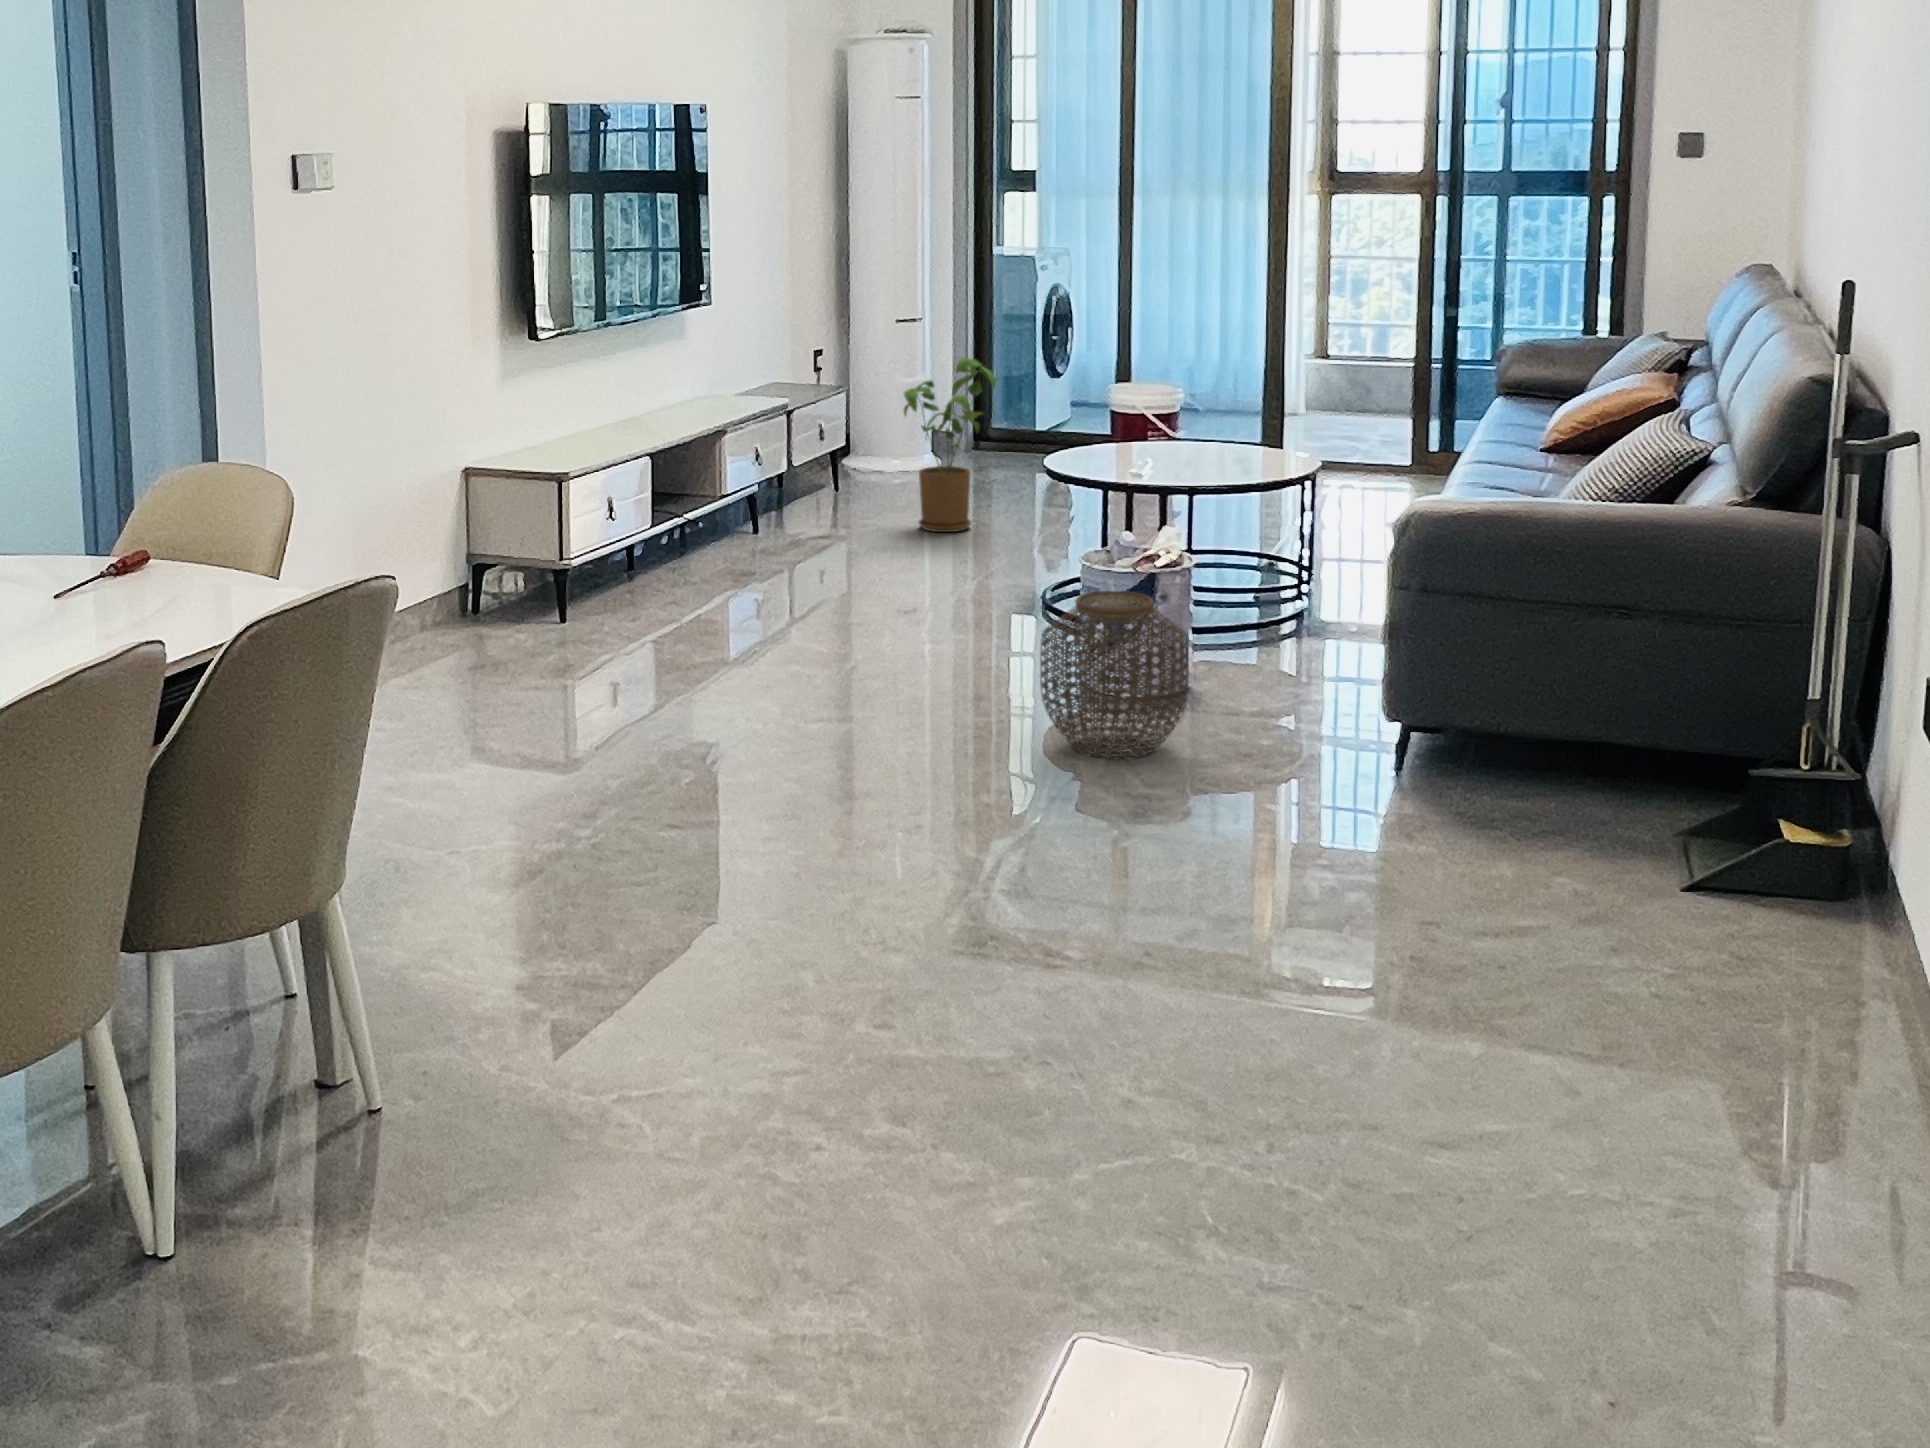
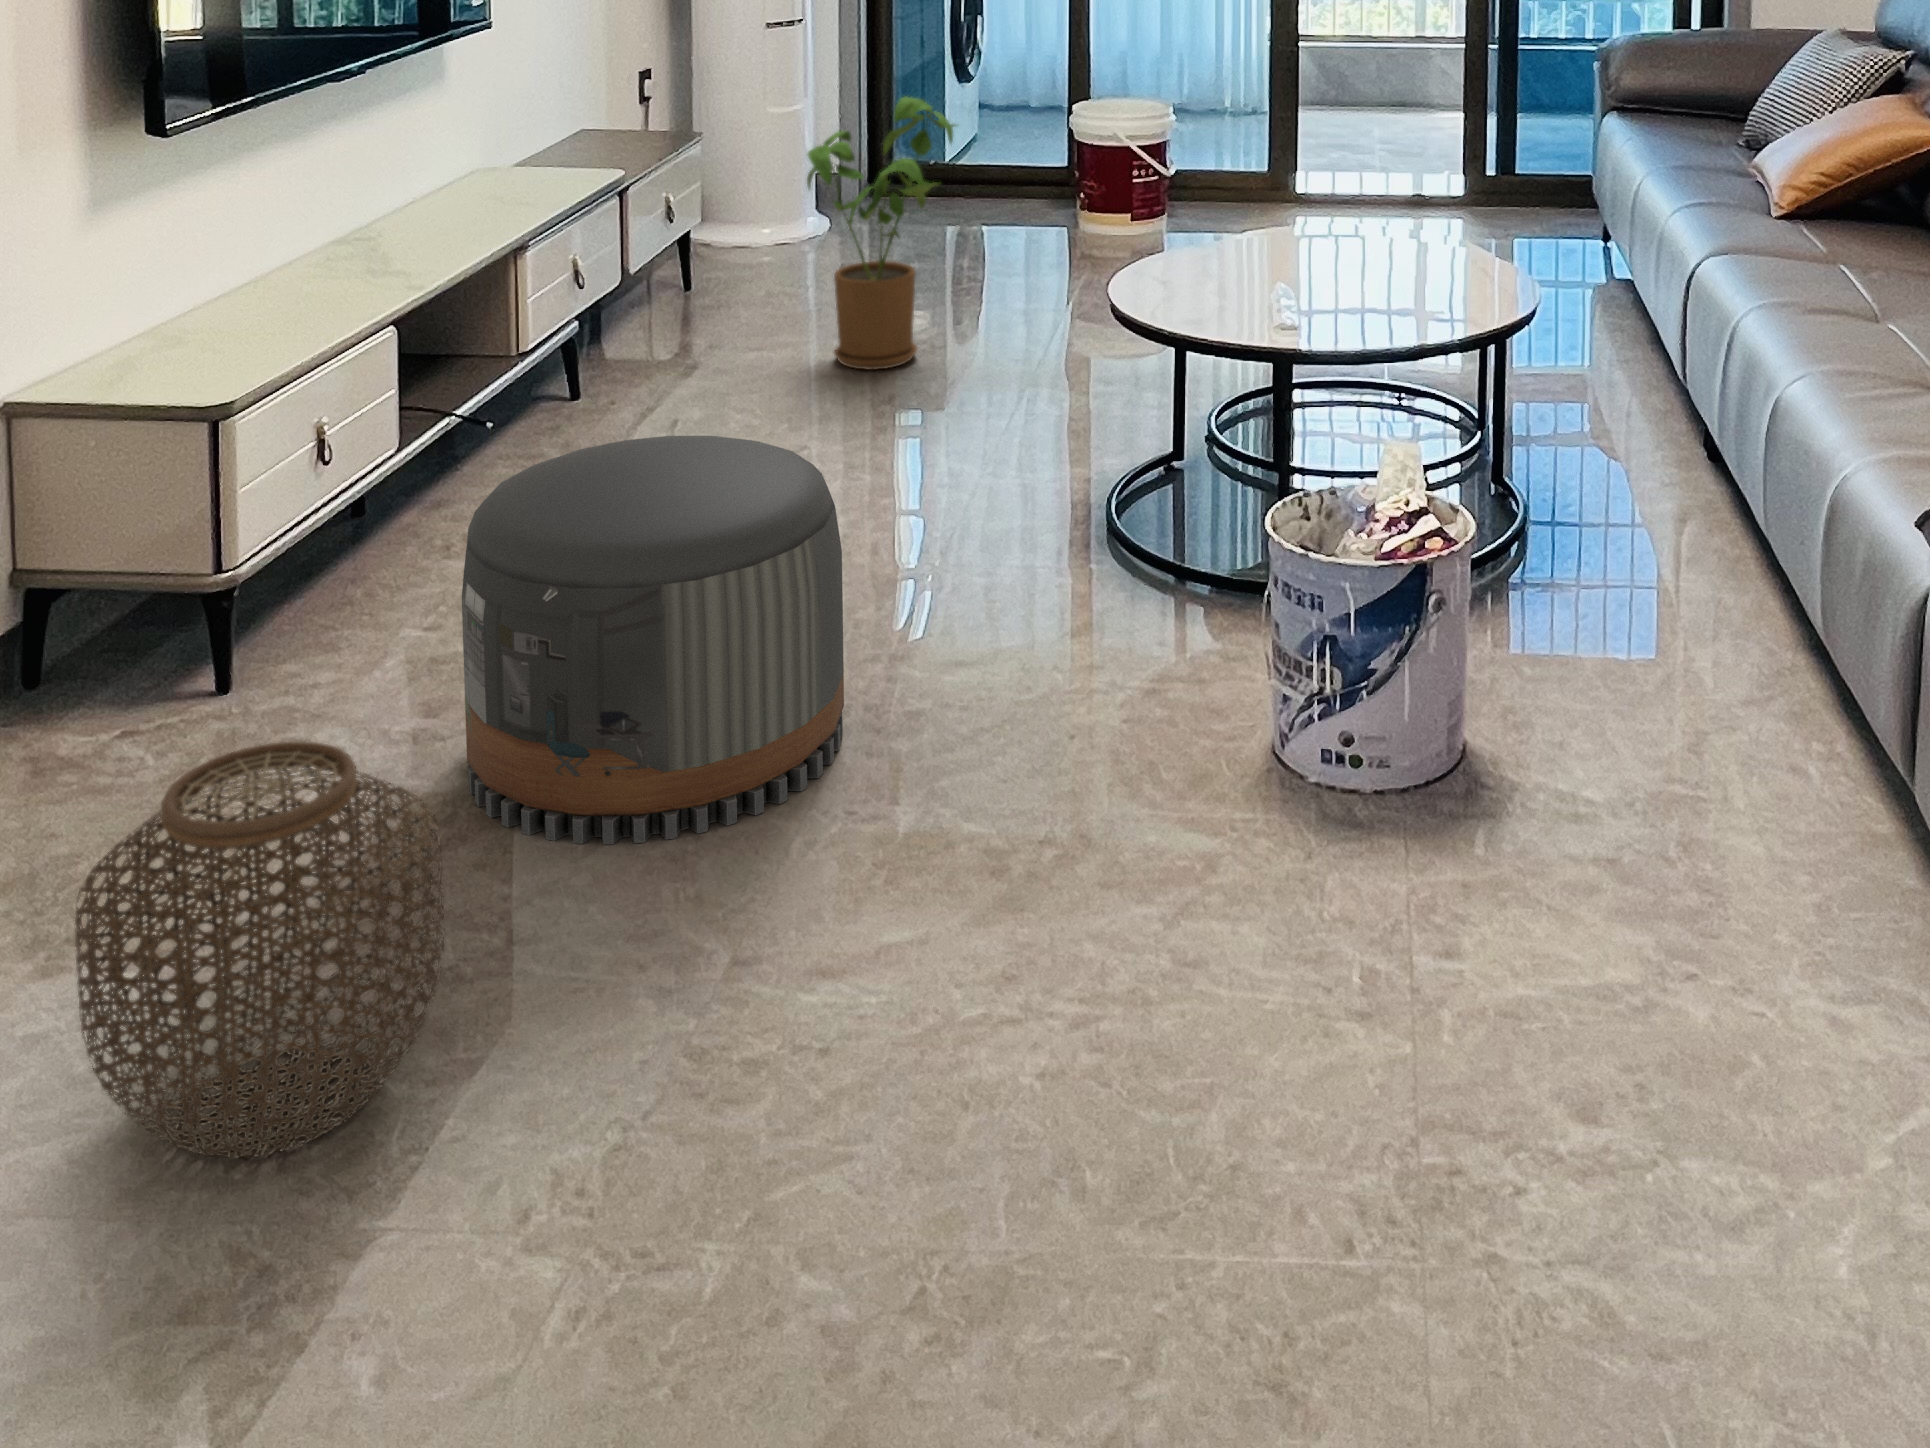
pouf: none [673,503,863,683] -> present [462,436,844,844]
woven basket: present [1040,591,1189,759] -> present [75,742,444,1158]

